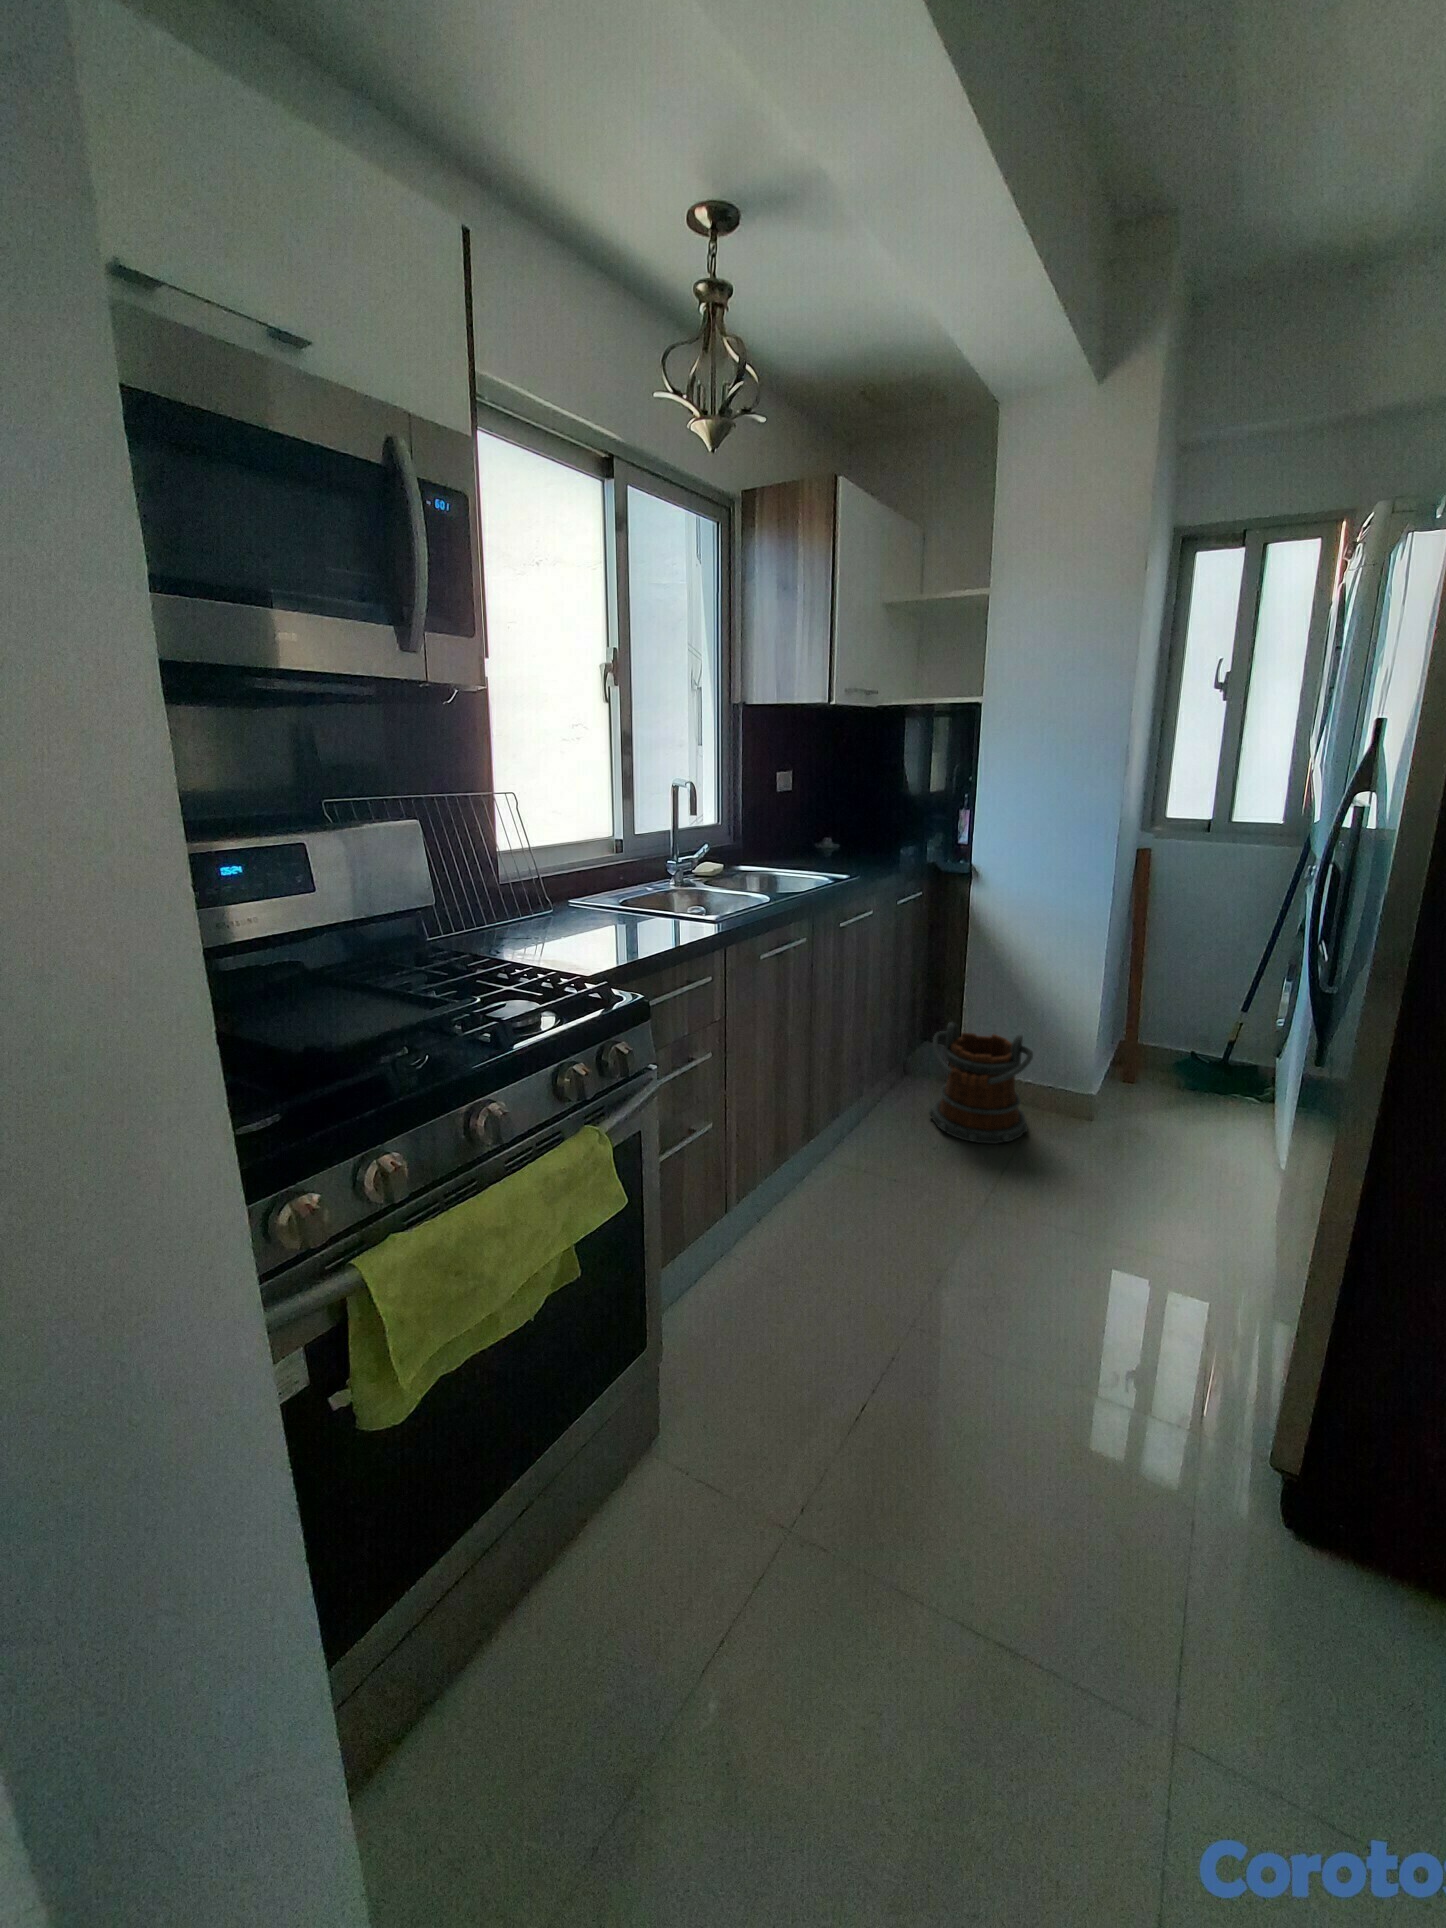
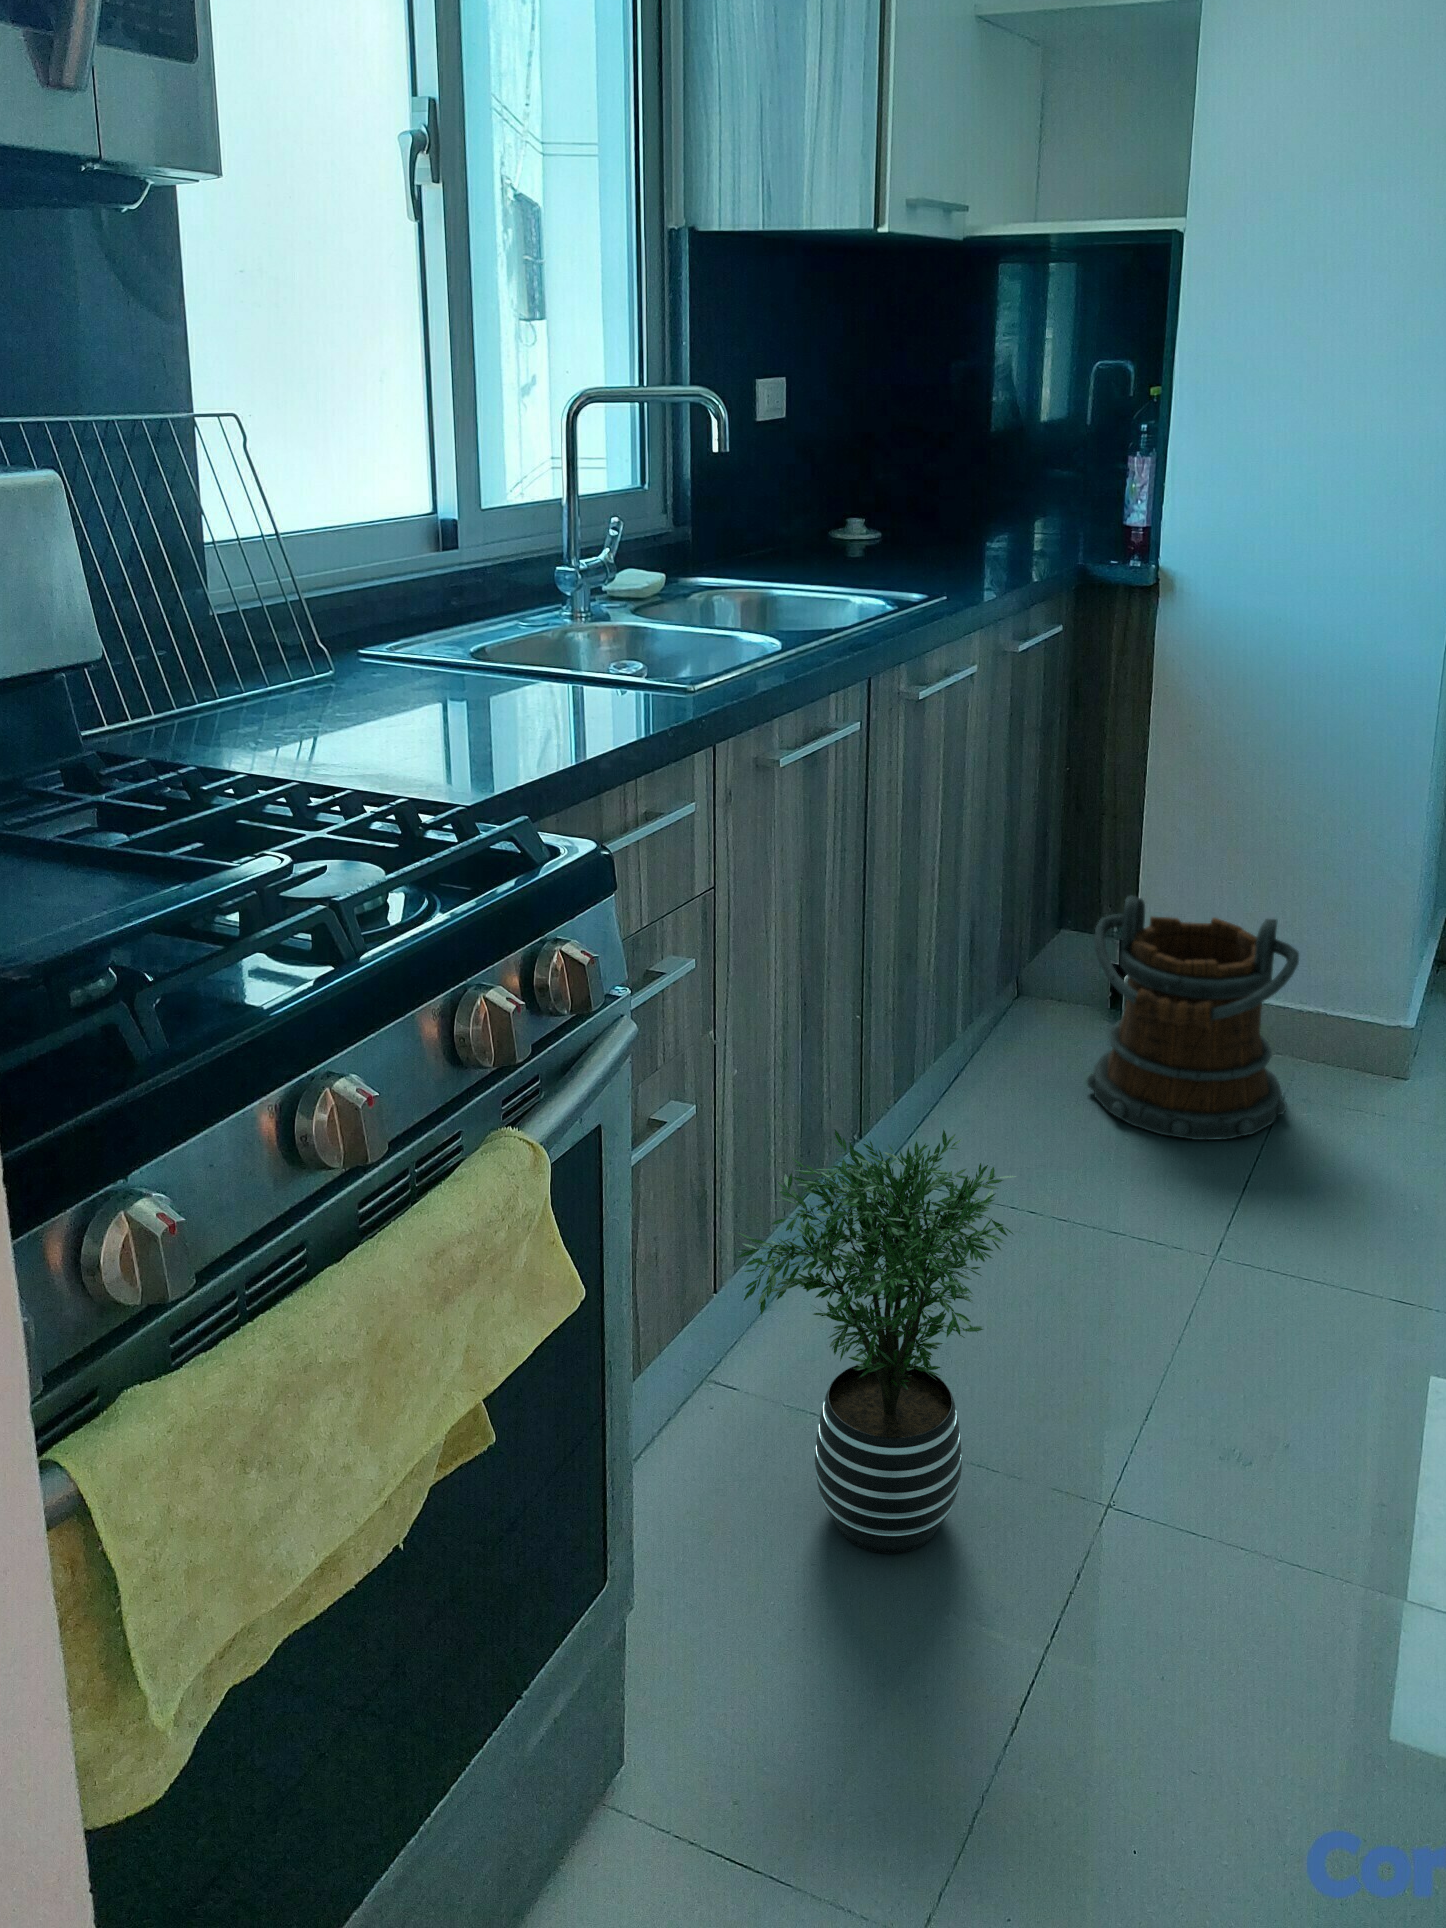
potted plant: none [727,1132,873,1342] -> present [737,1130,1016,1553]

